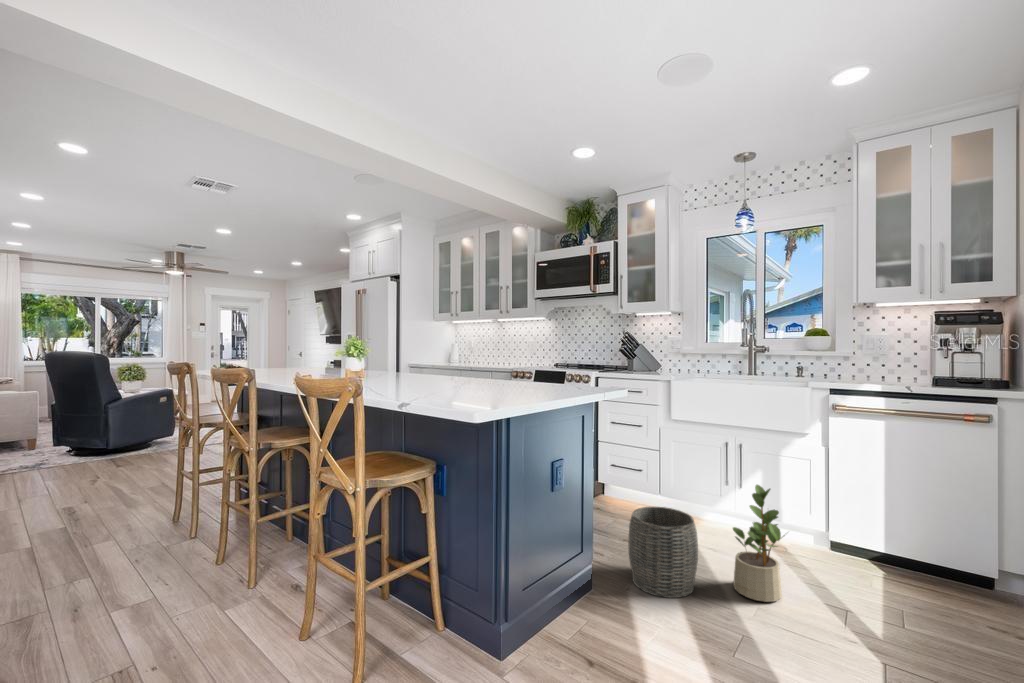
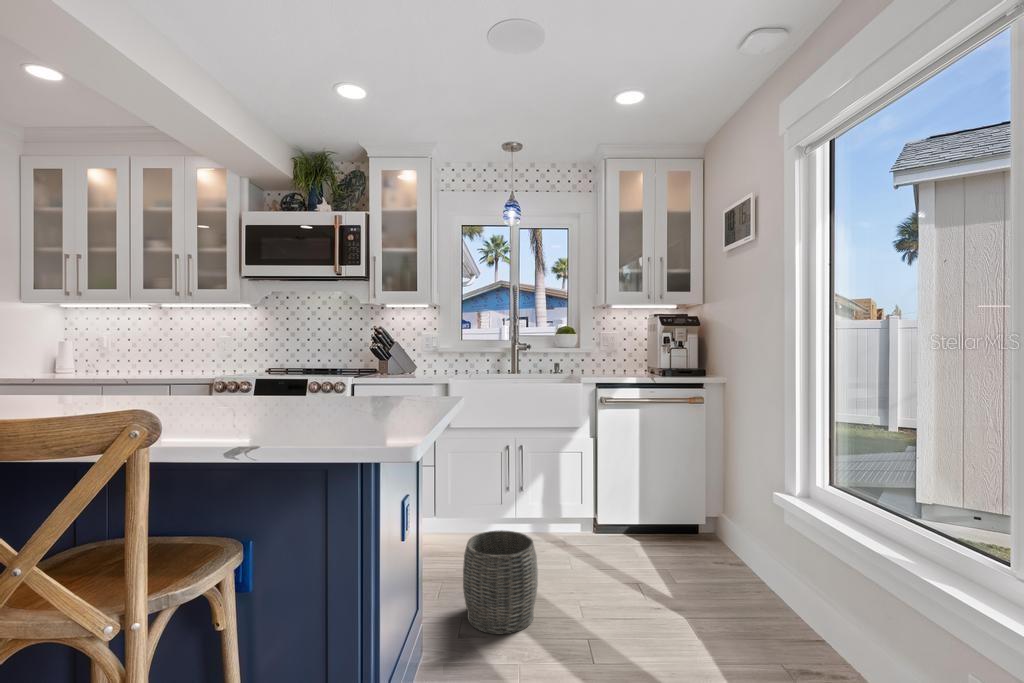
potted plant: present [733,485,785,602] -> none [556,487,610,602]

